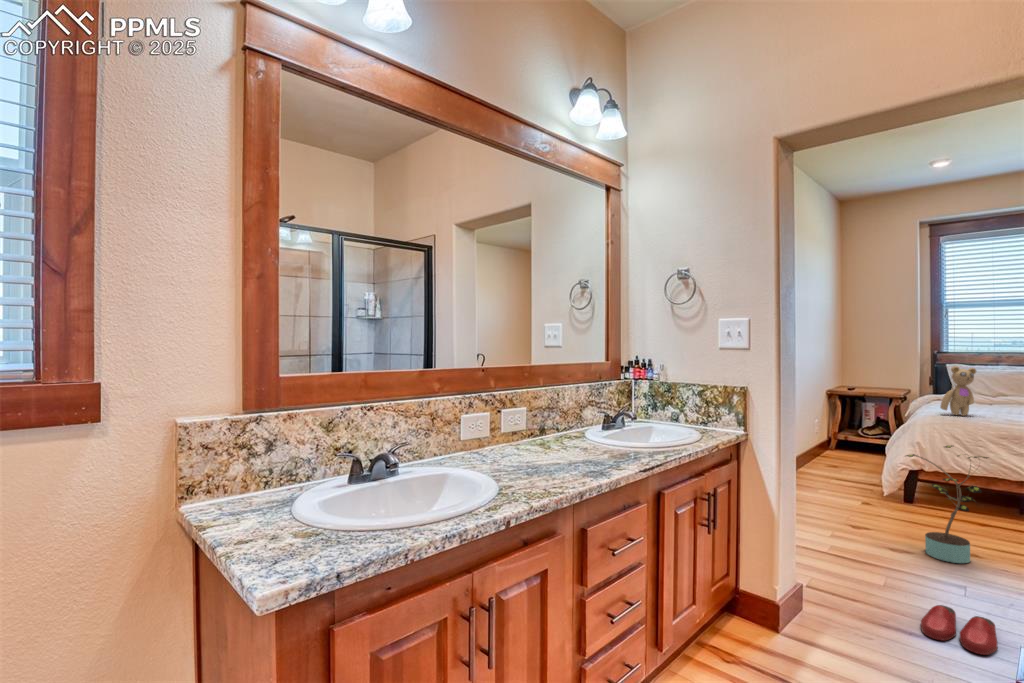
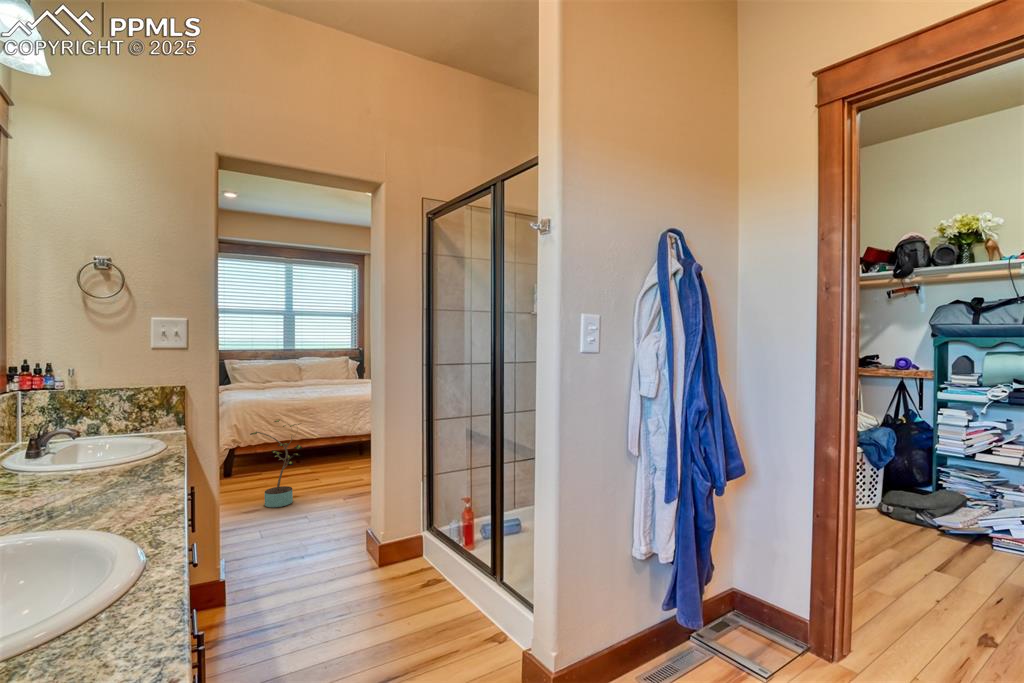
teddy bear: present [940,366,976,416] -> none [248,361,270,399]
slippers: present [921,605,998,655] -> none [297,527,339,553]

